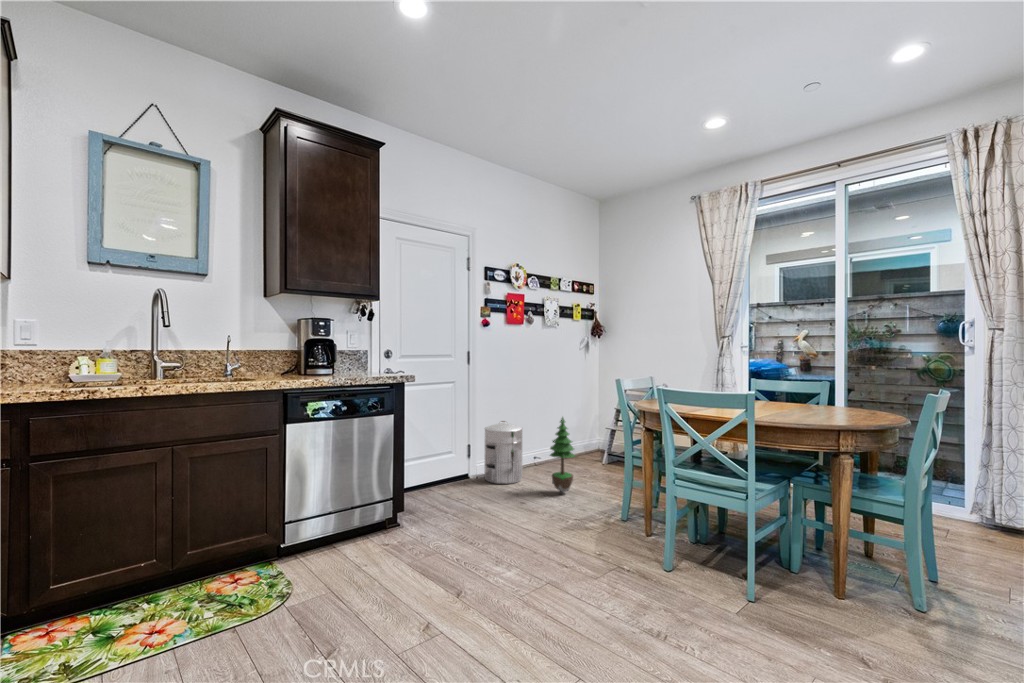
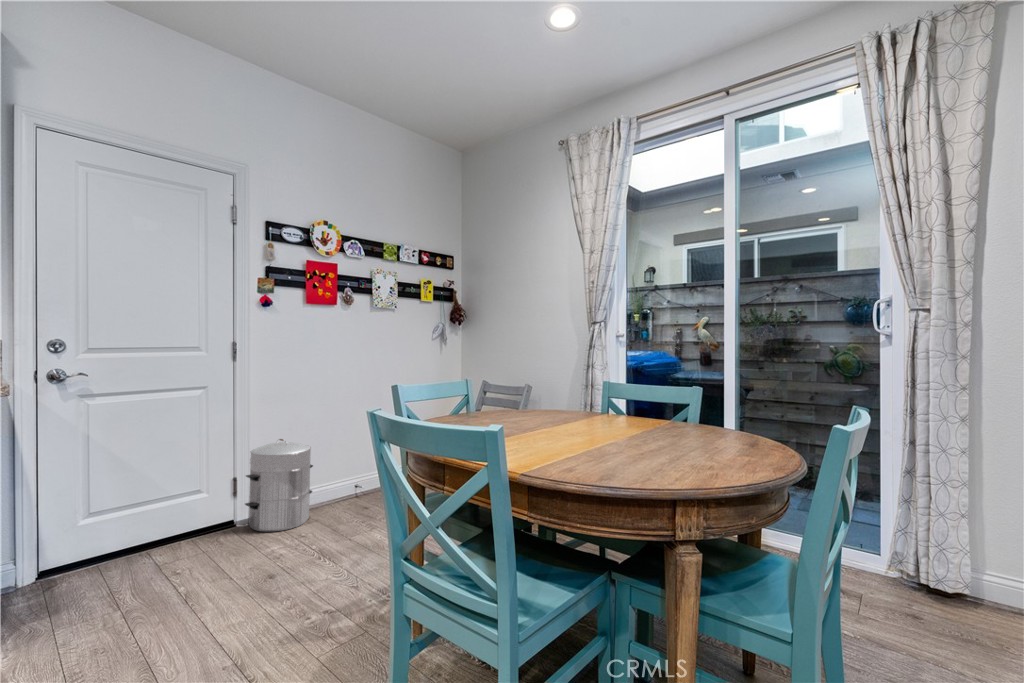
potted tree: present [550,417,575,493] -> none [322,432,365,546]

